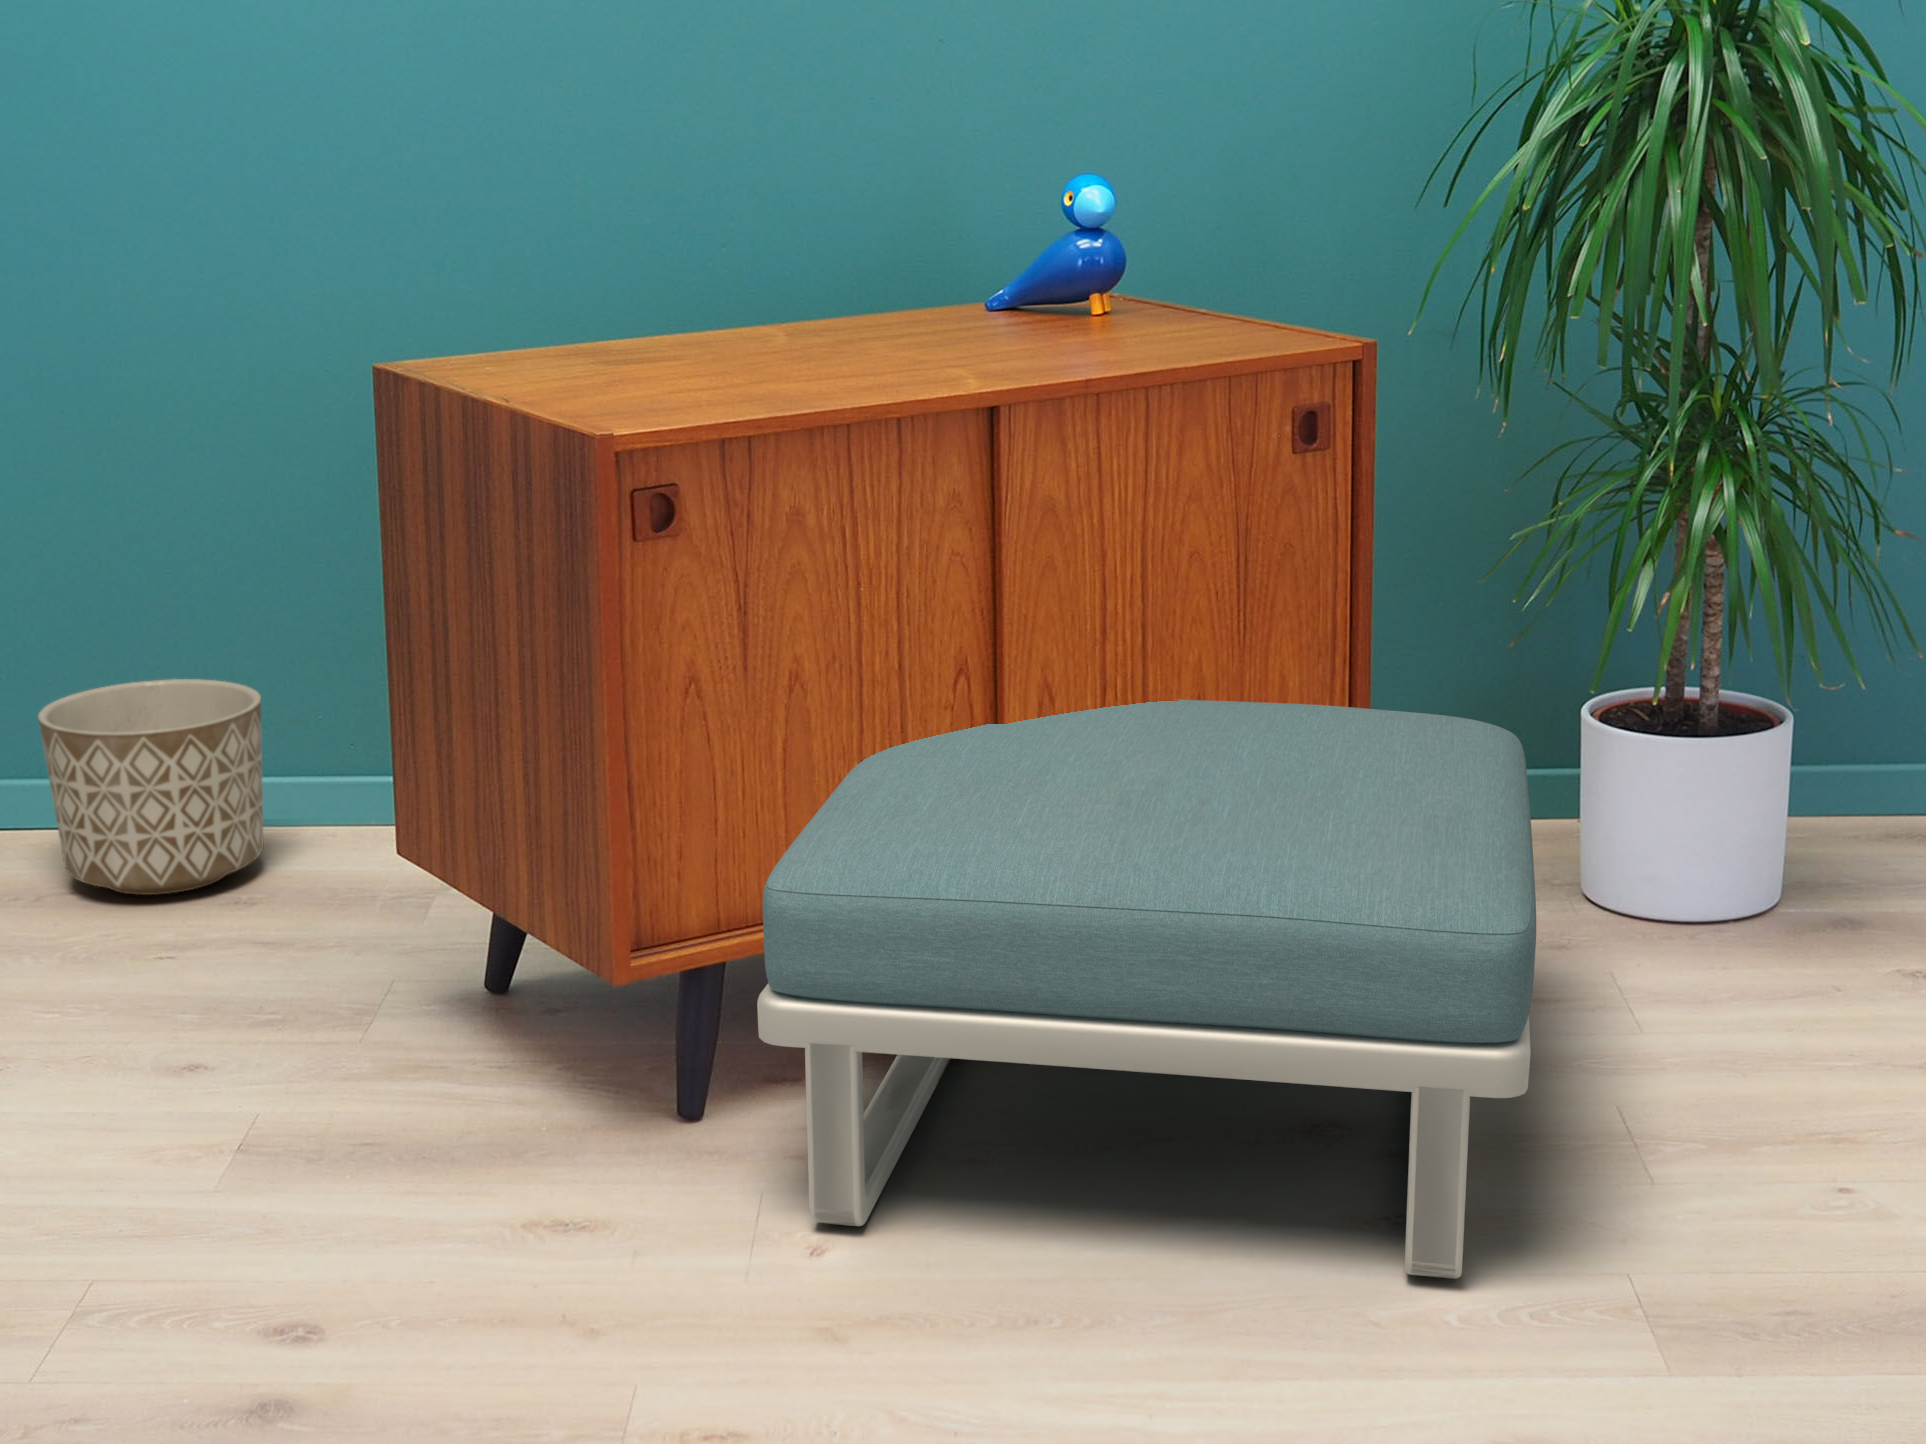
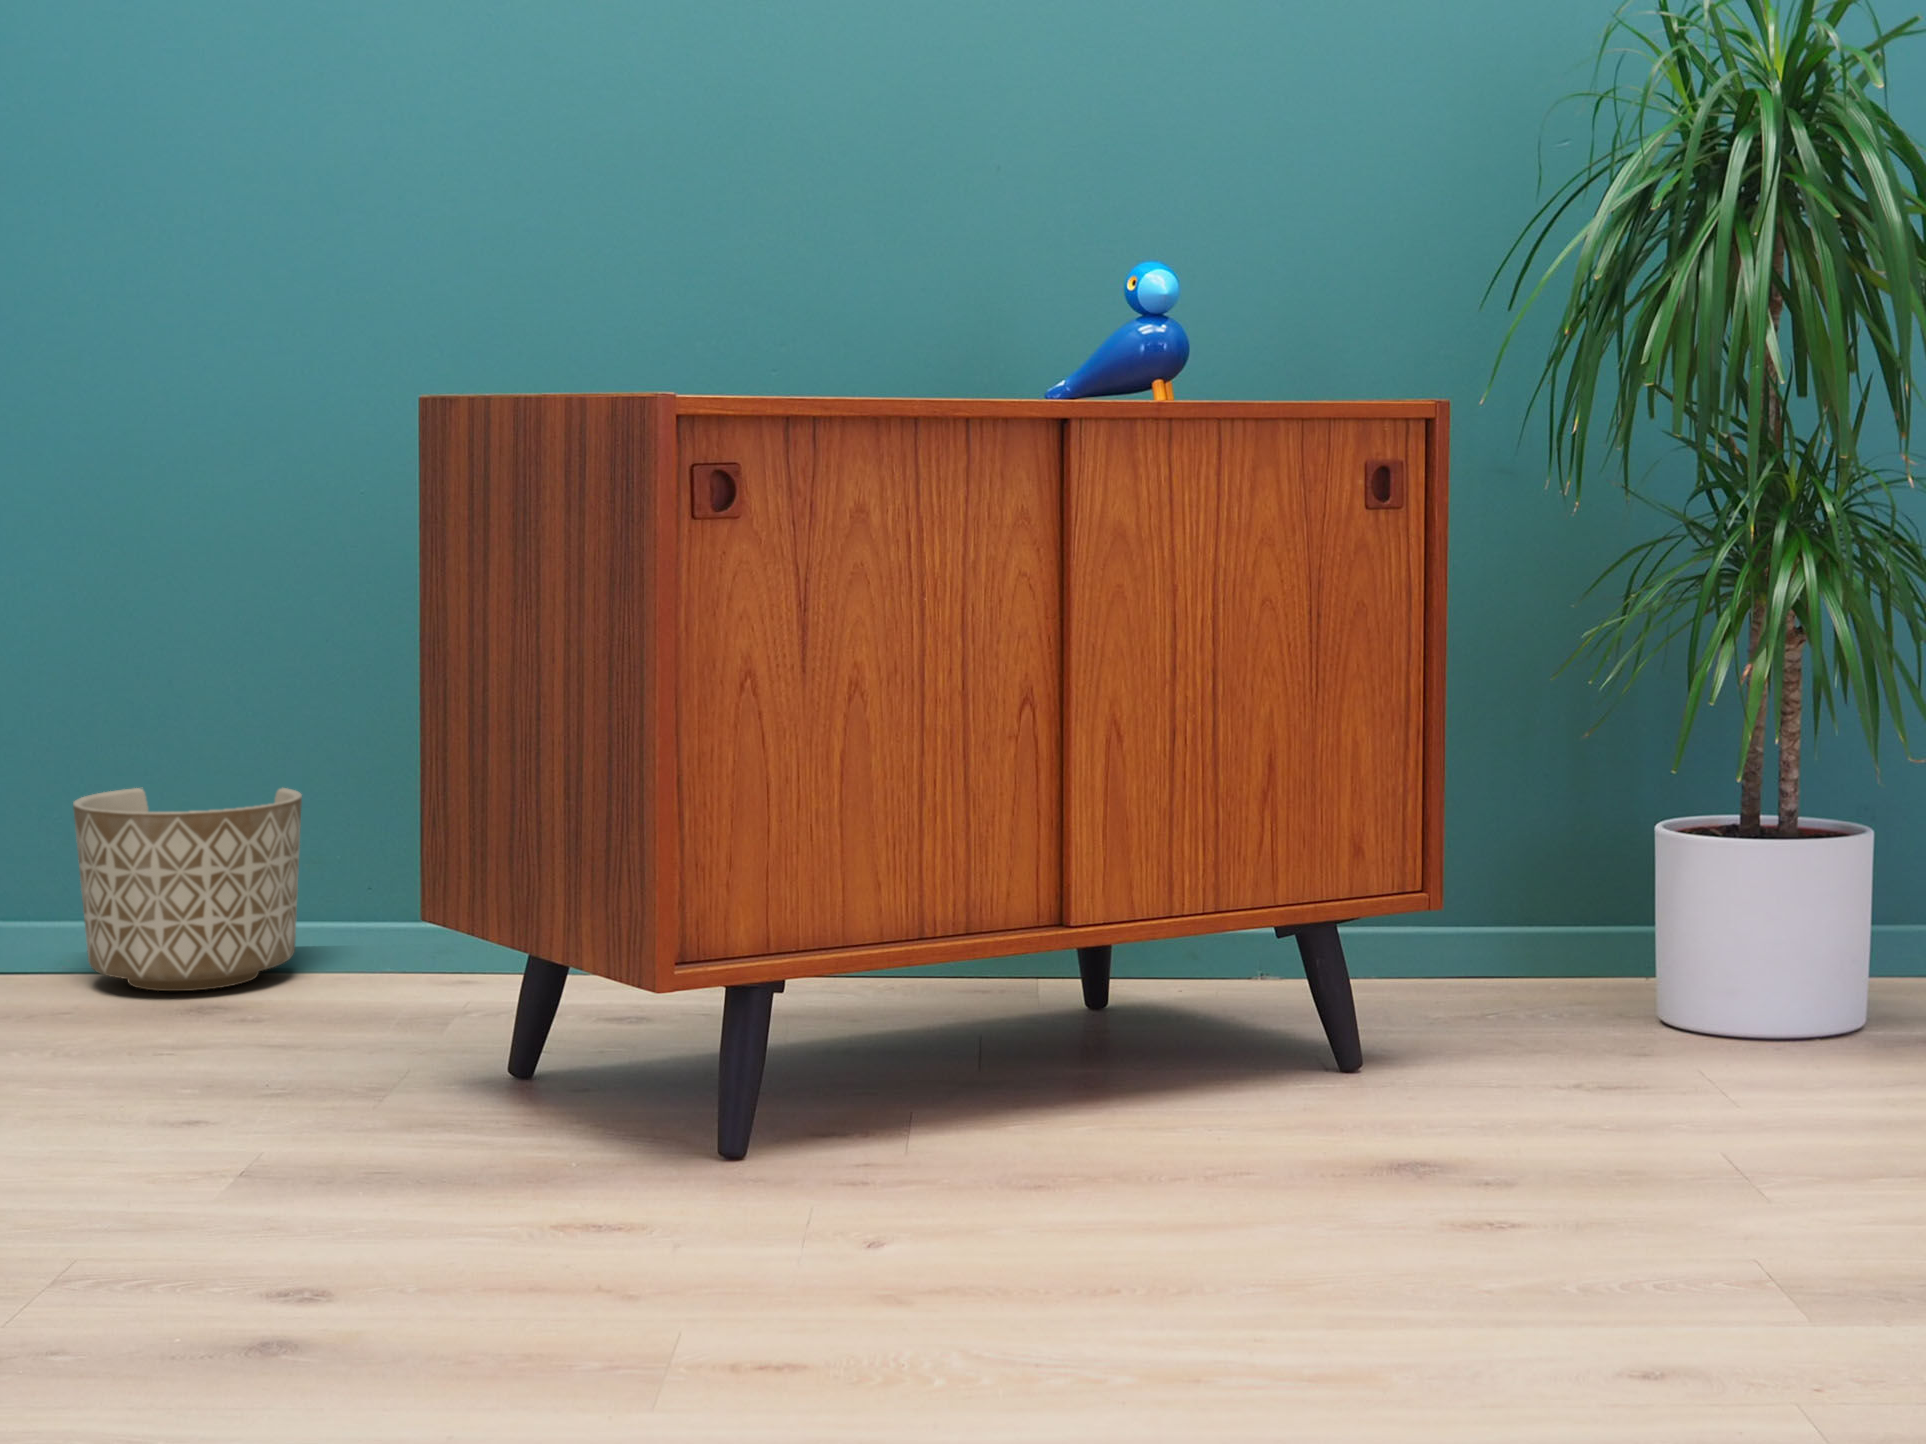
footstool: present [757,700,1536,1279] -> none [808,754,1664,1300]

